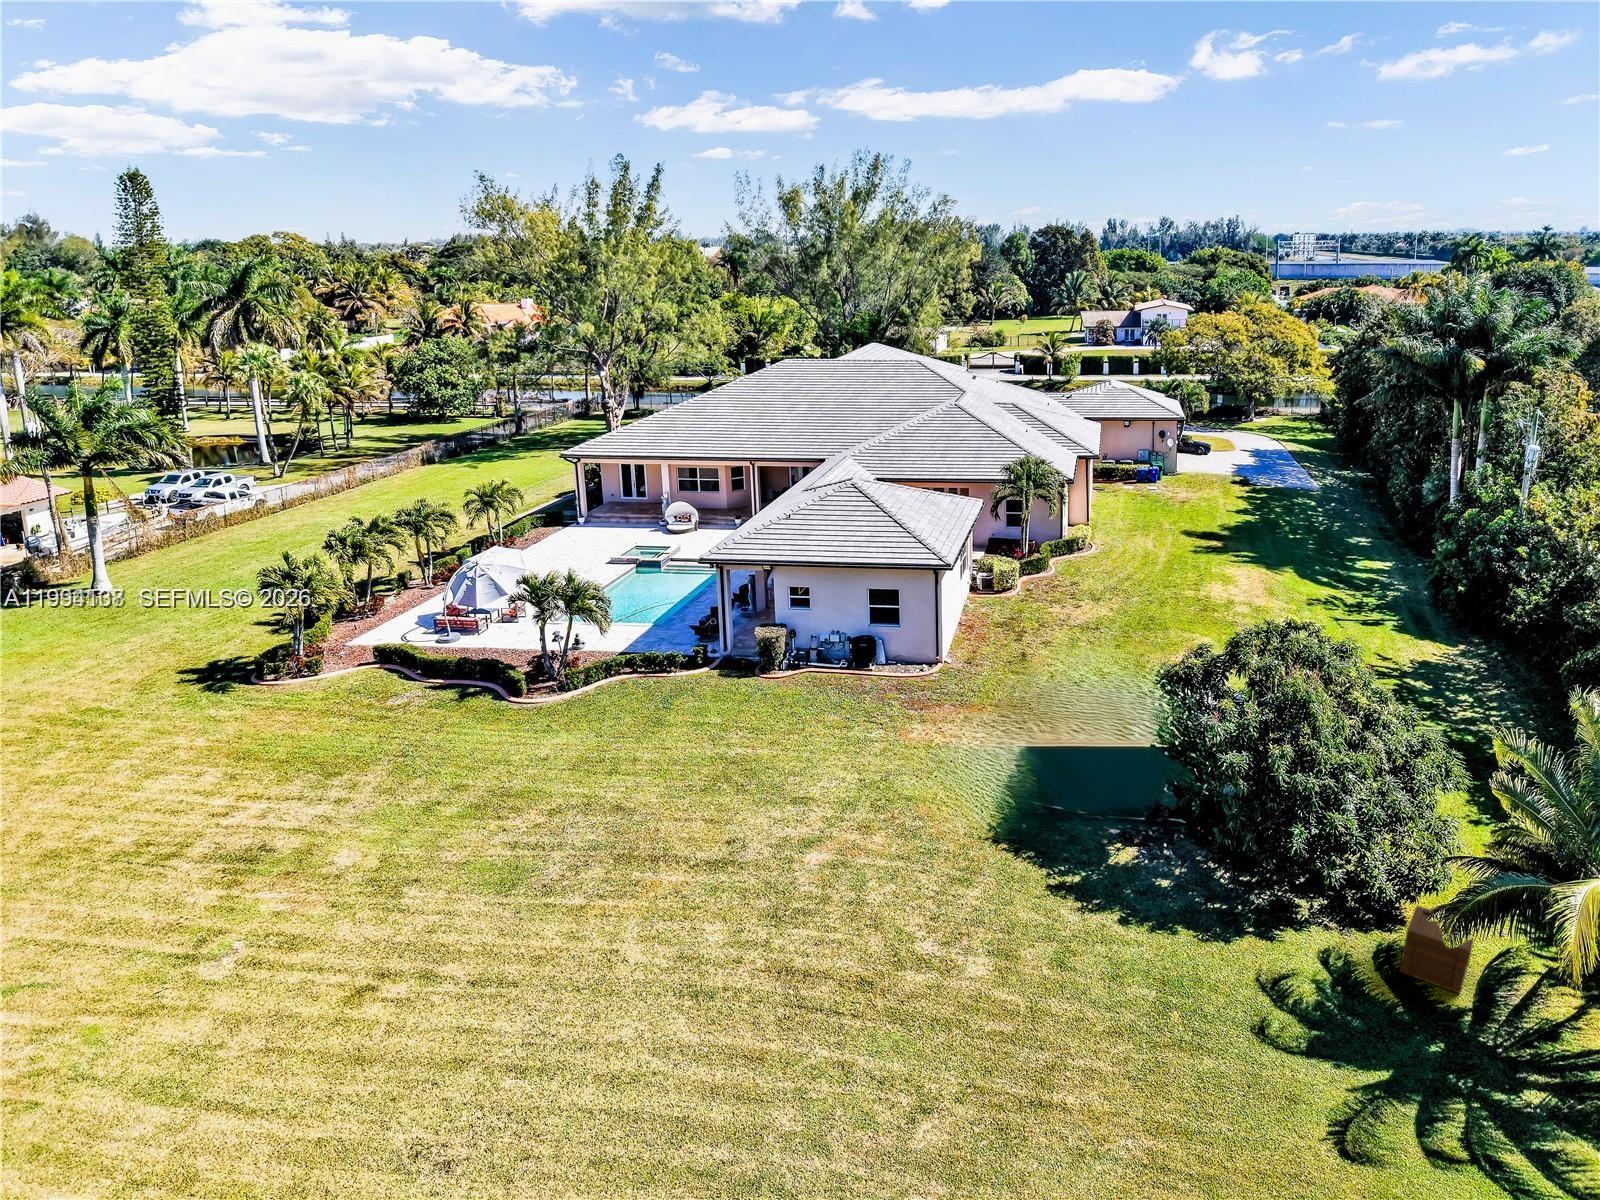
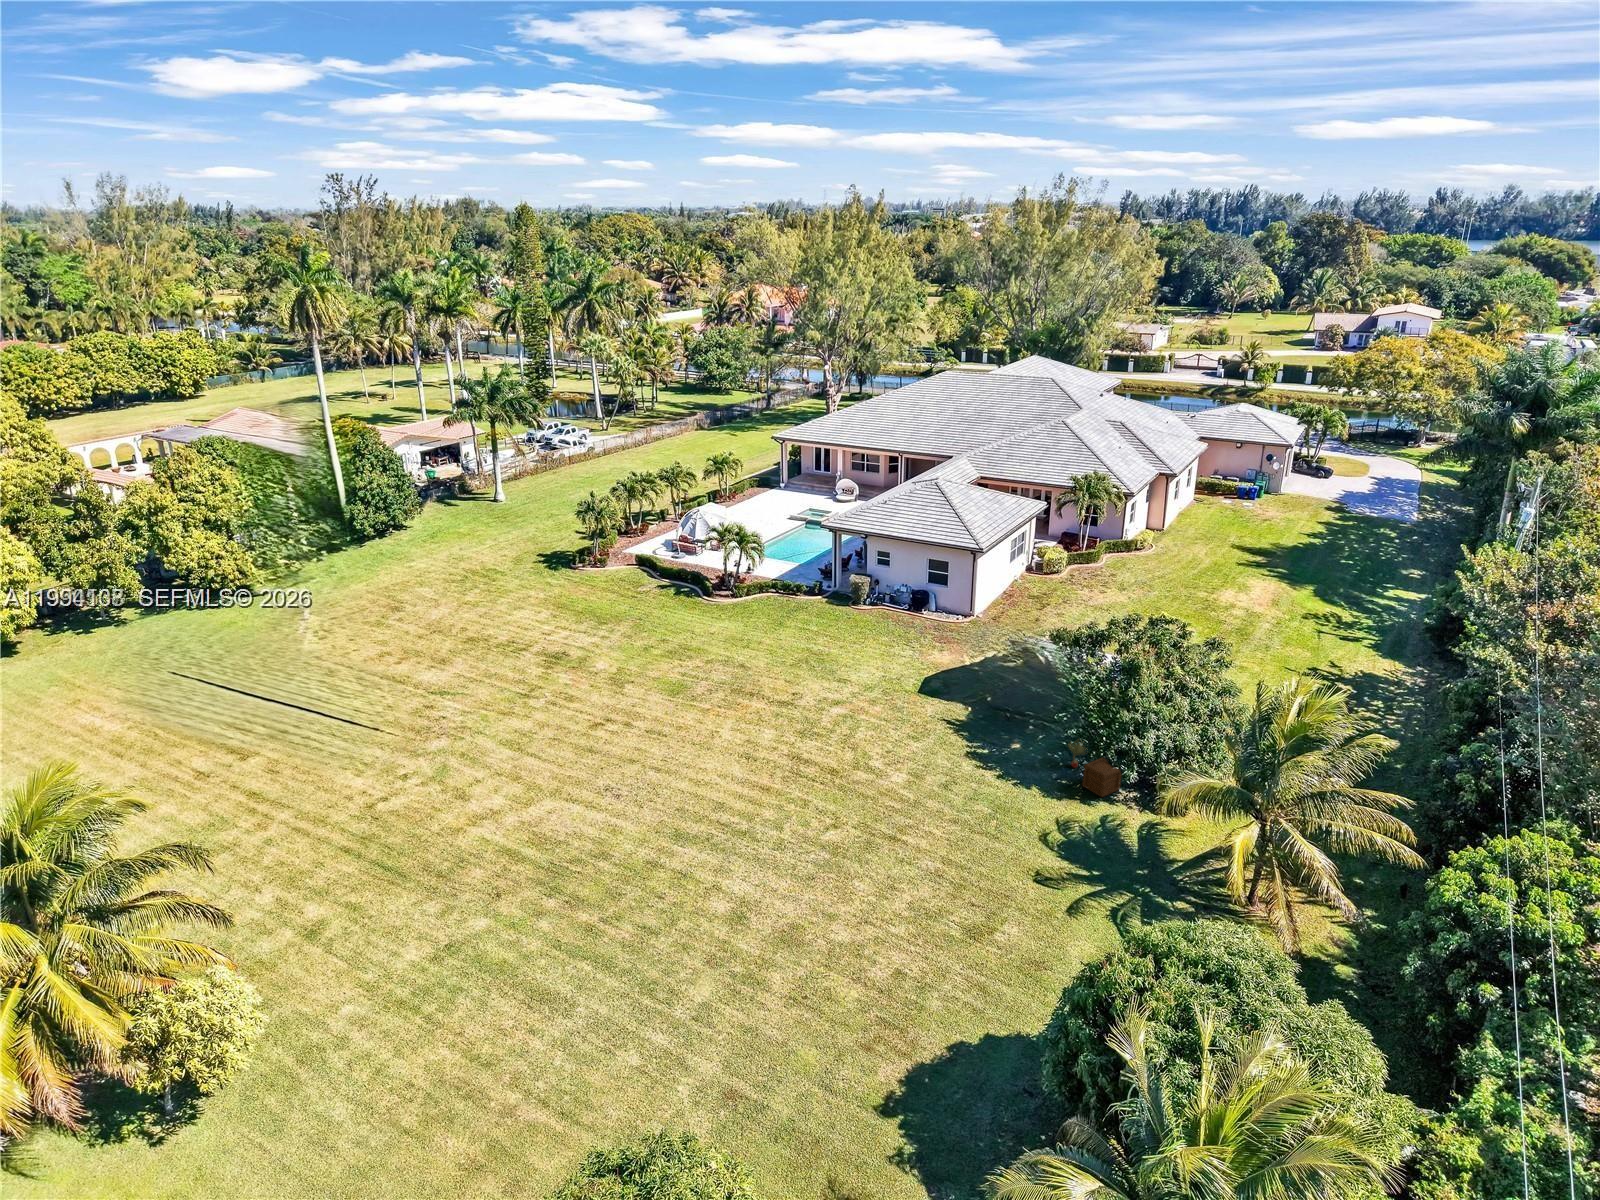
potted tree: none [1320,873,1378,929] -> present [1069,740,1087,768]

